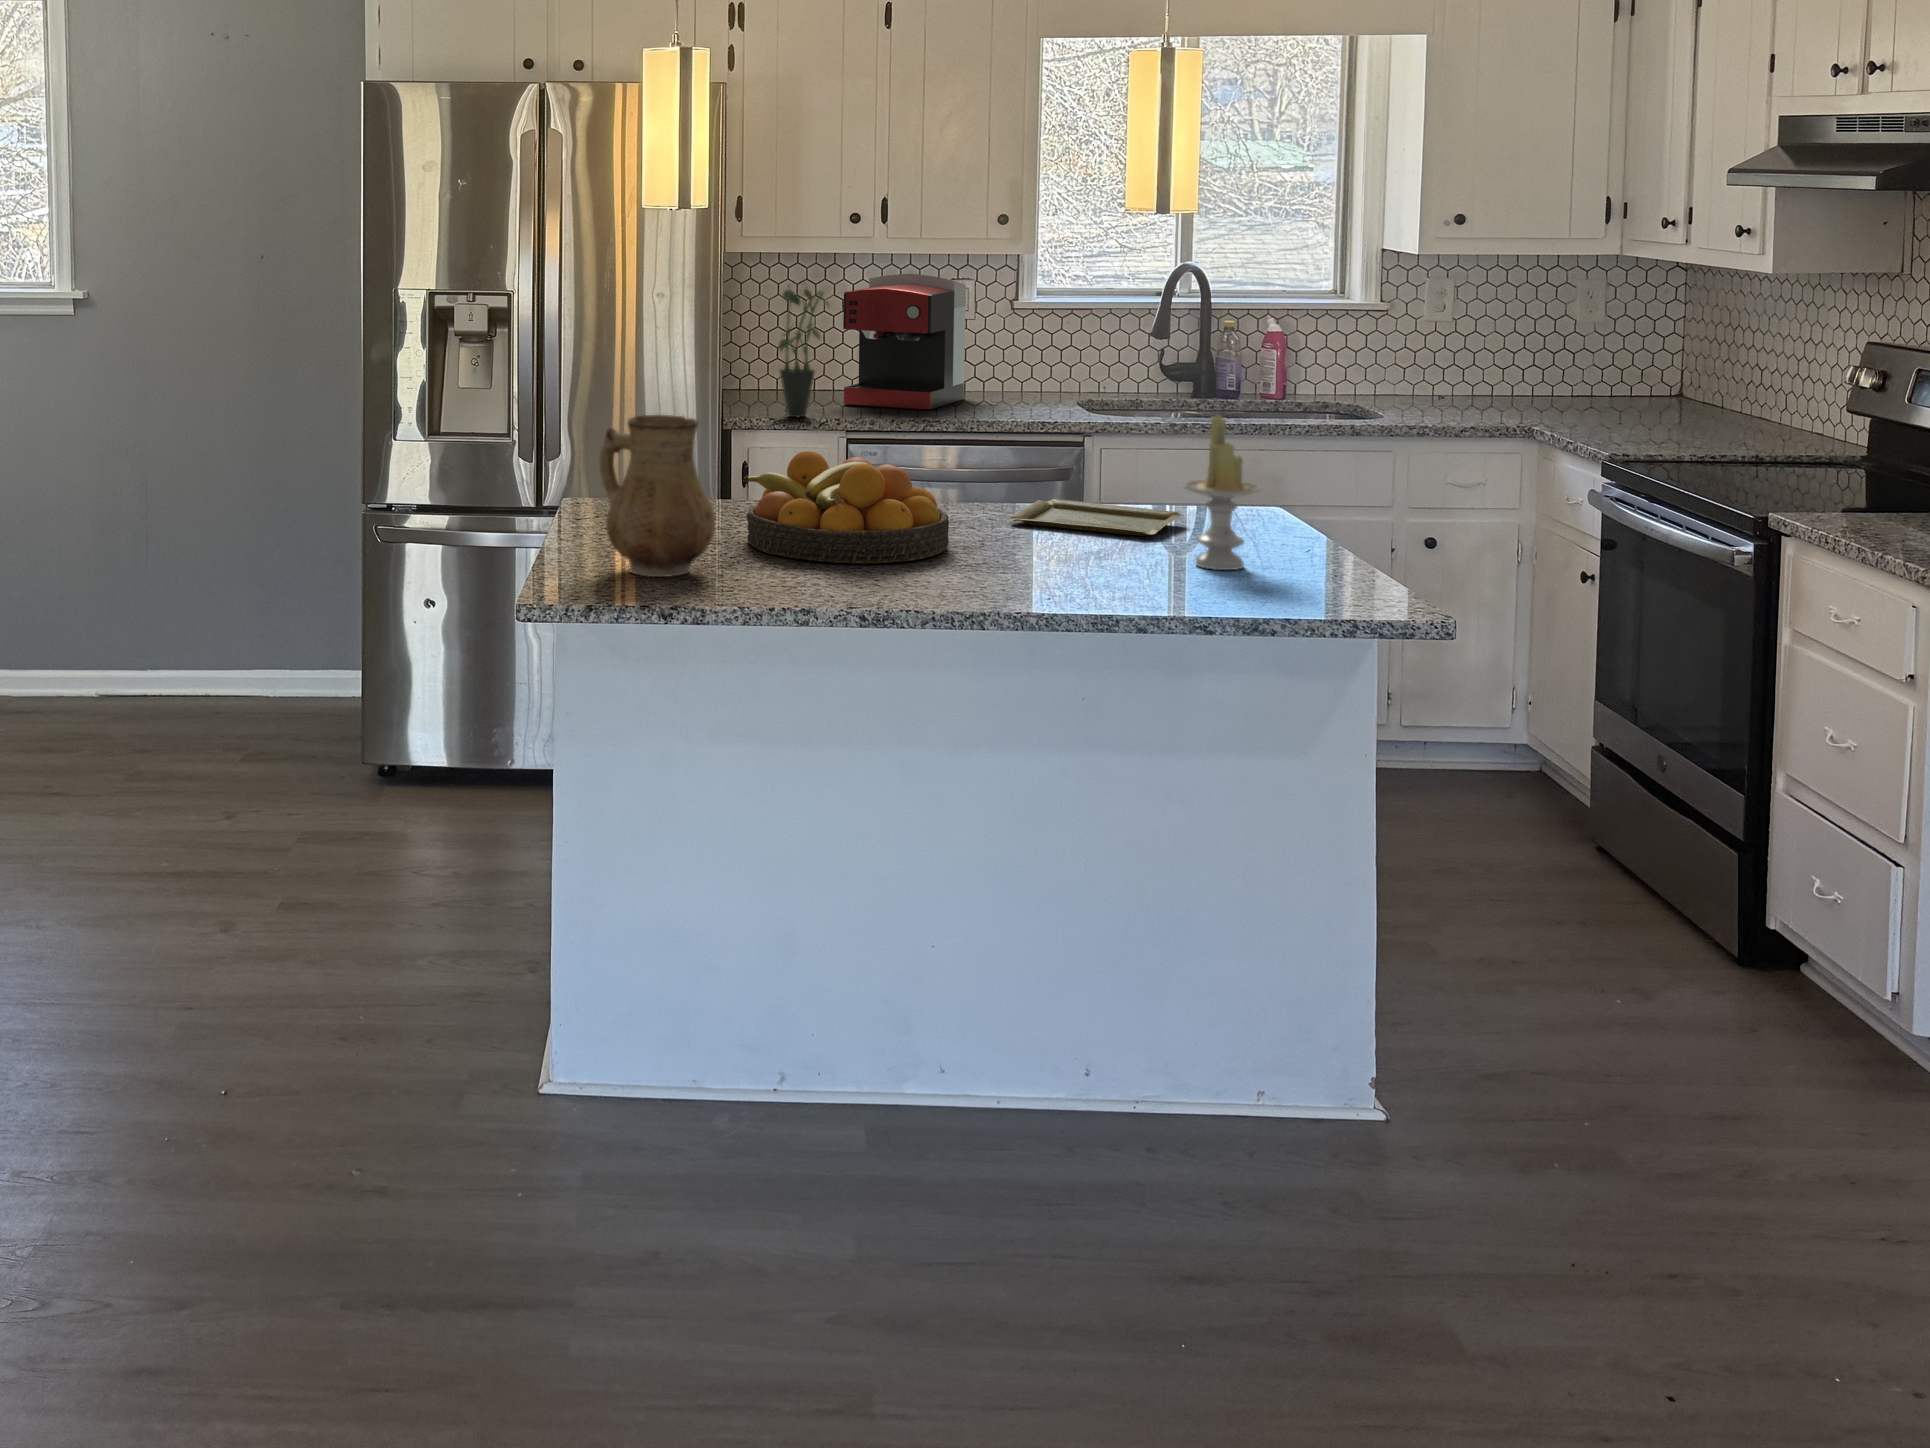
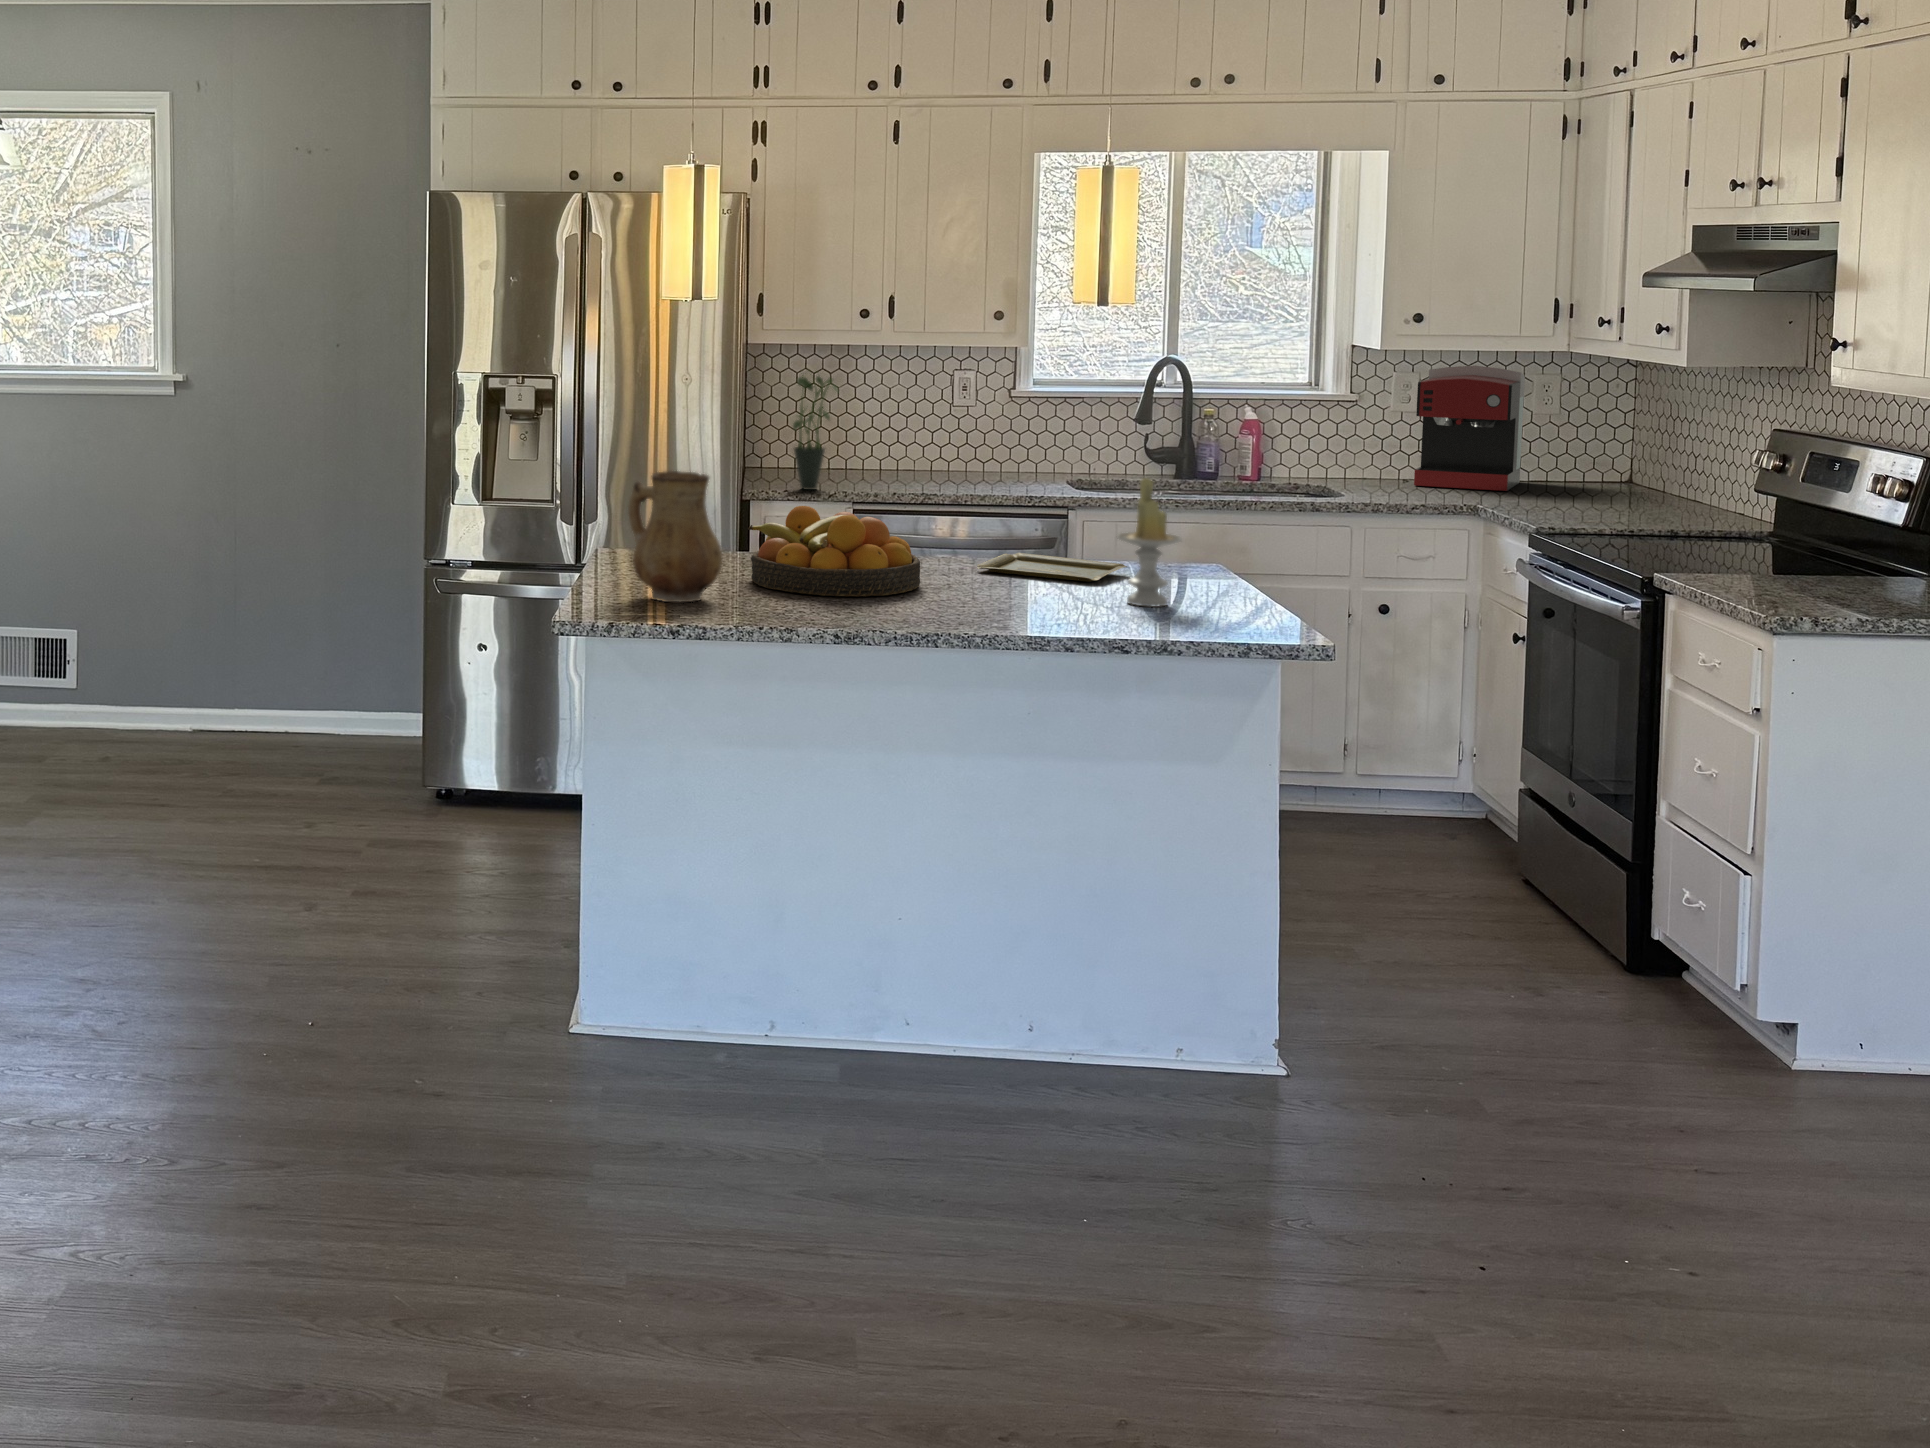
coffee maker: present [843,274,966,410] -> present [1414,366,1525,491]

